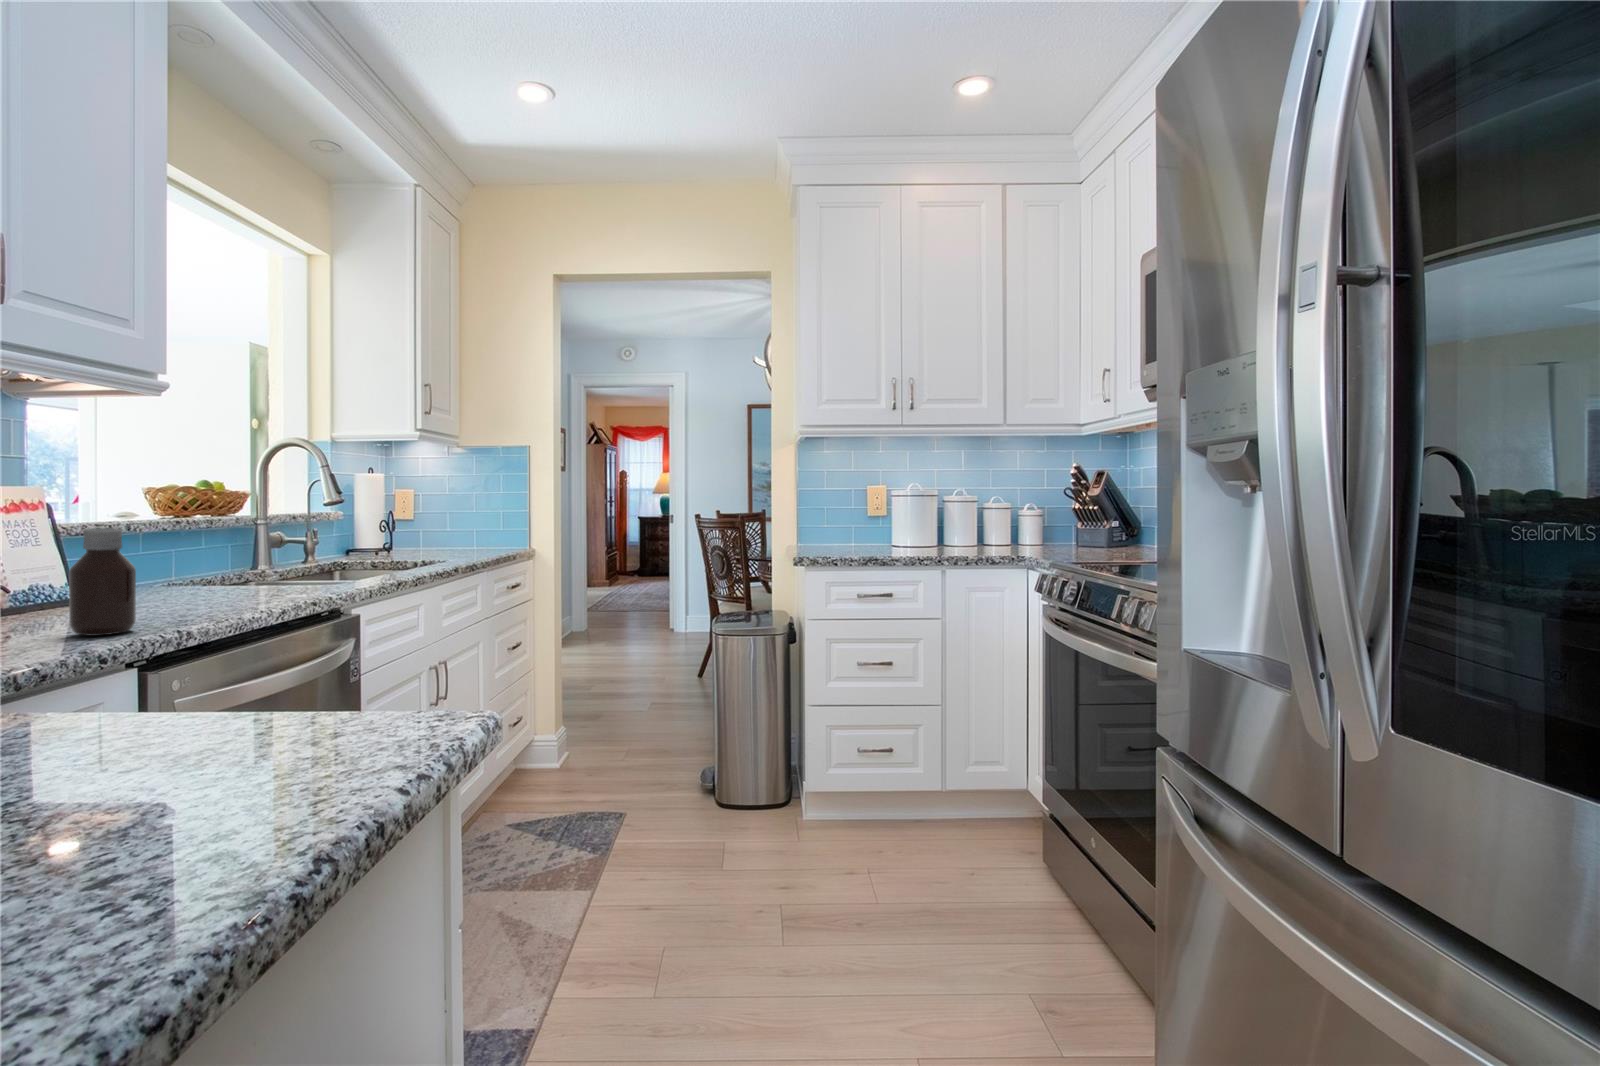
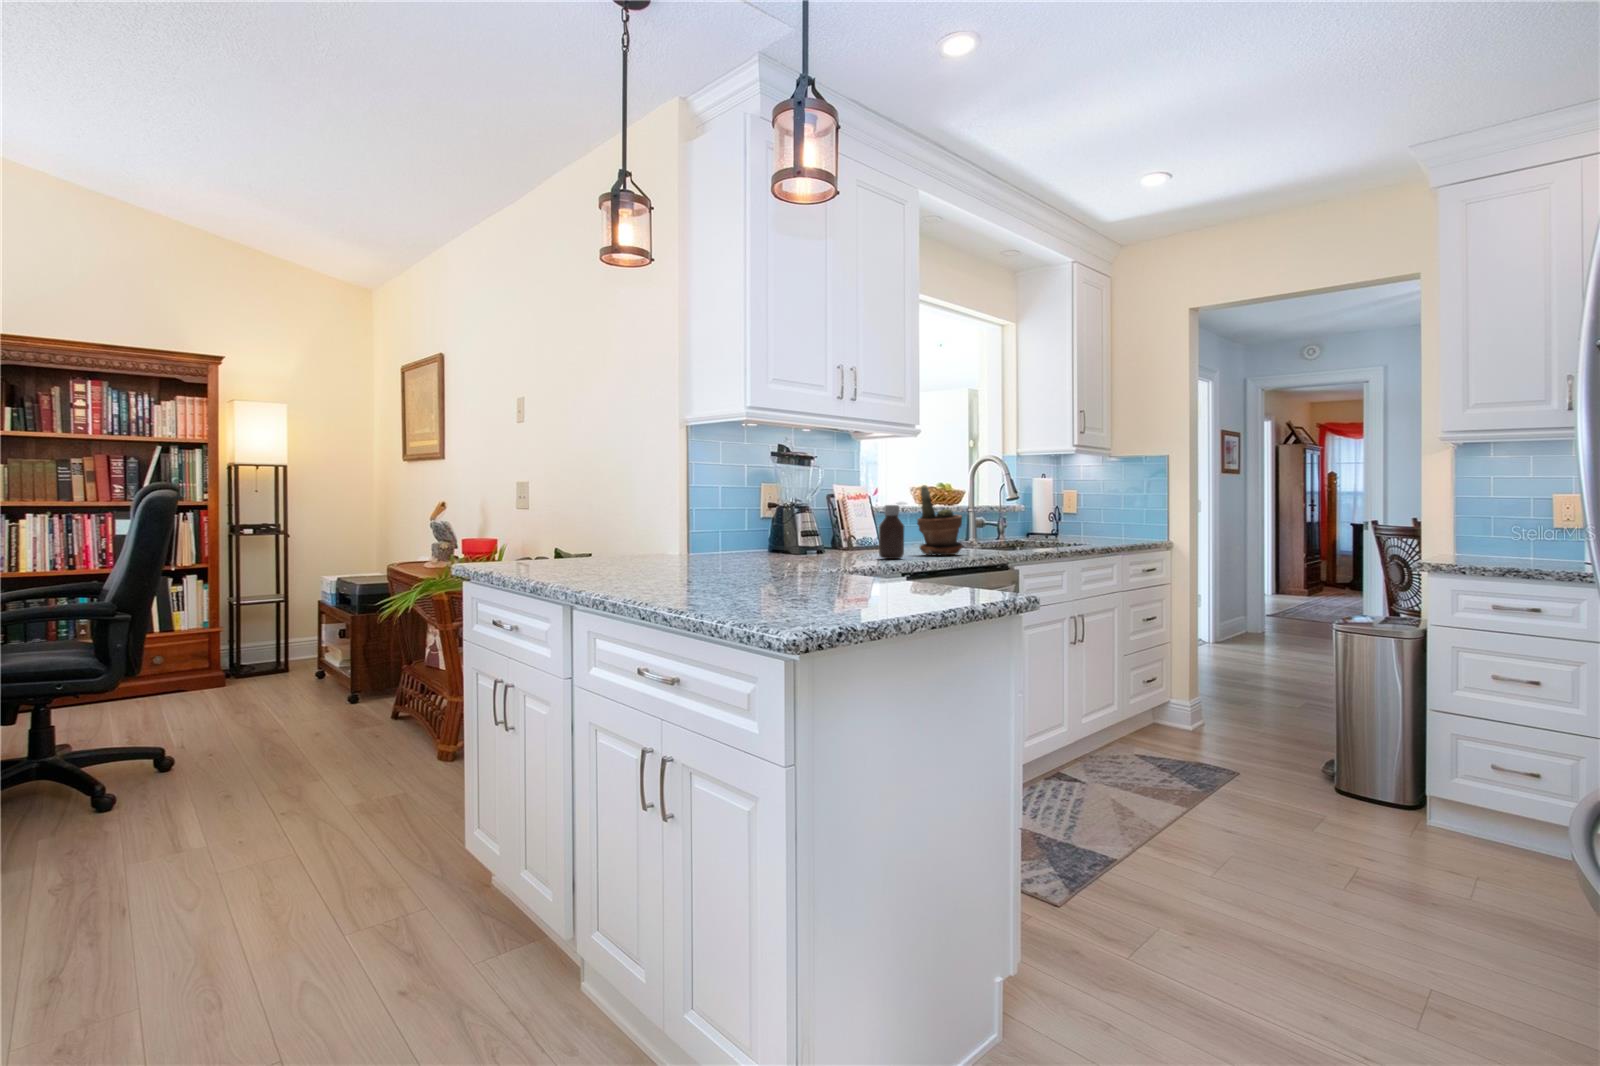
potted plant: none [163,488,263,614] -> present [917,485,962,555]

